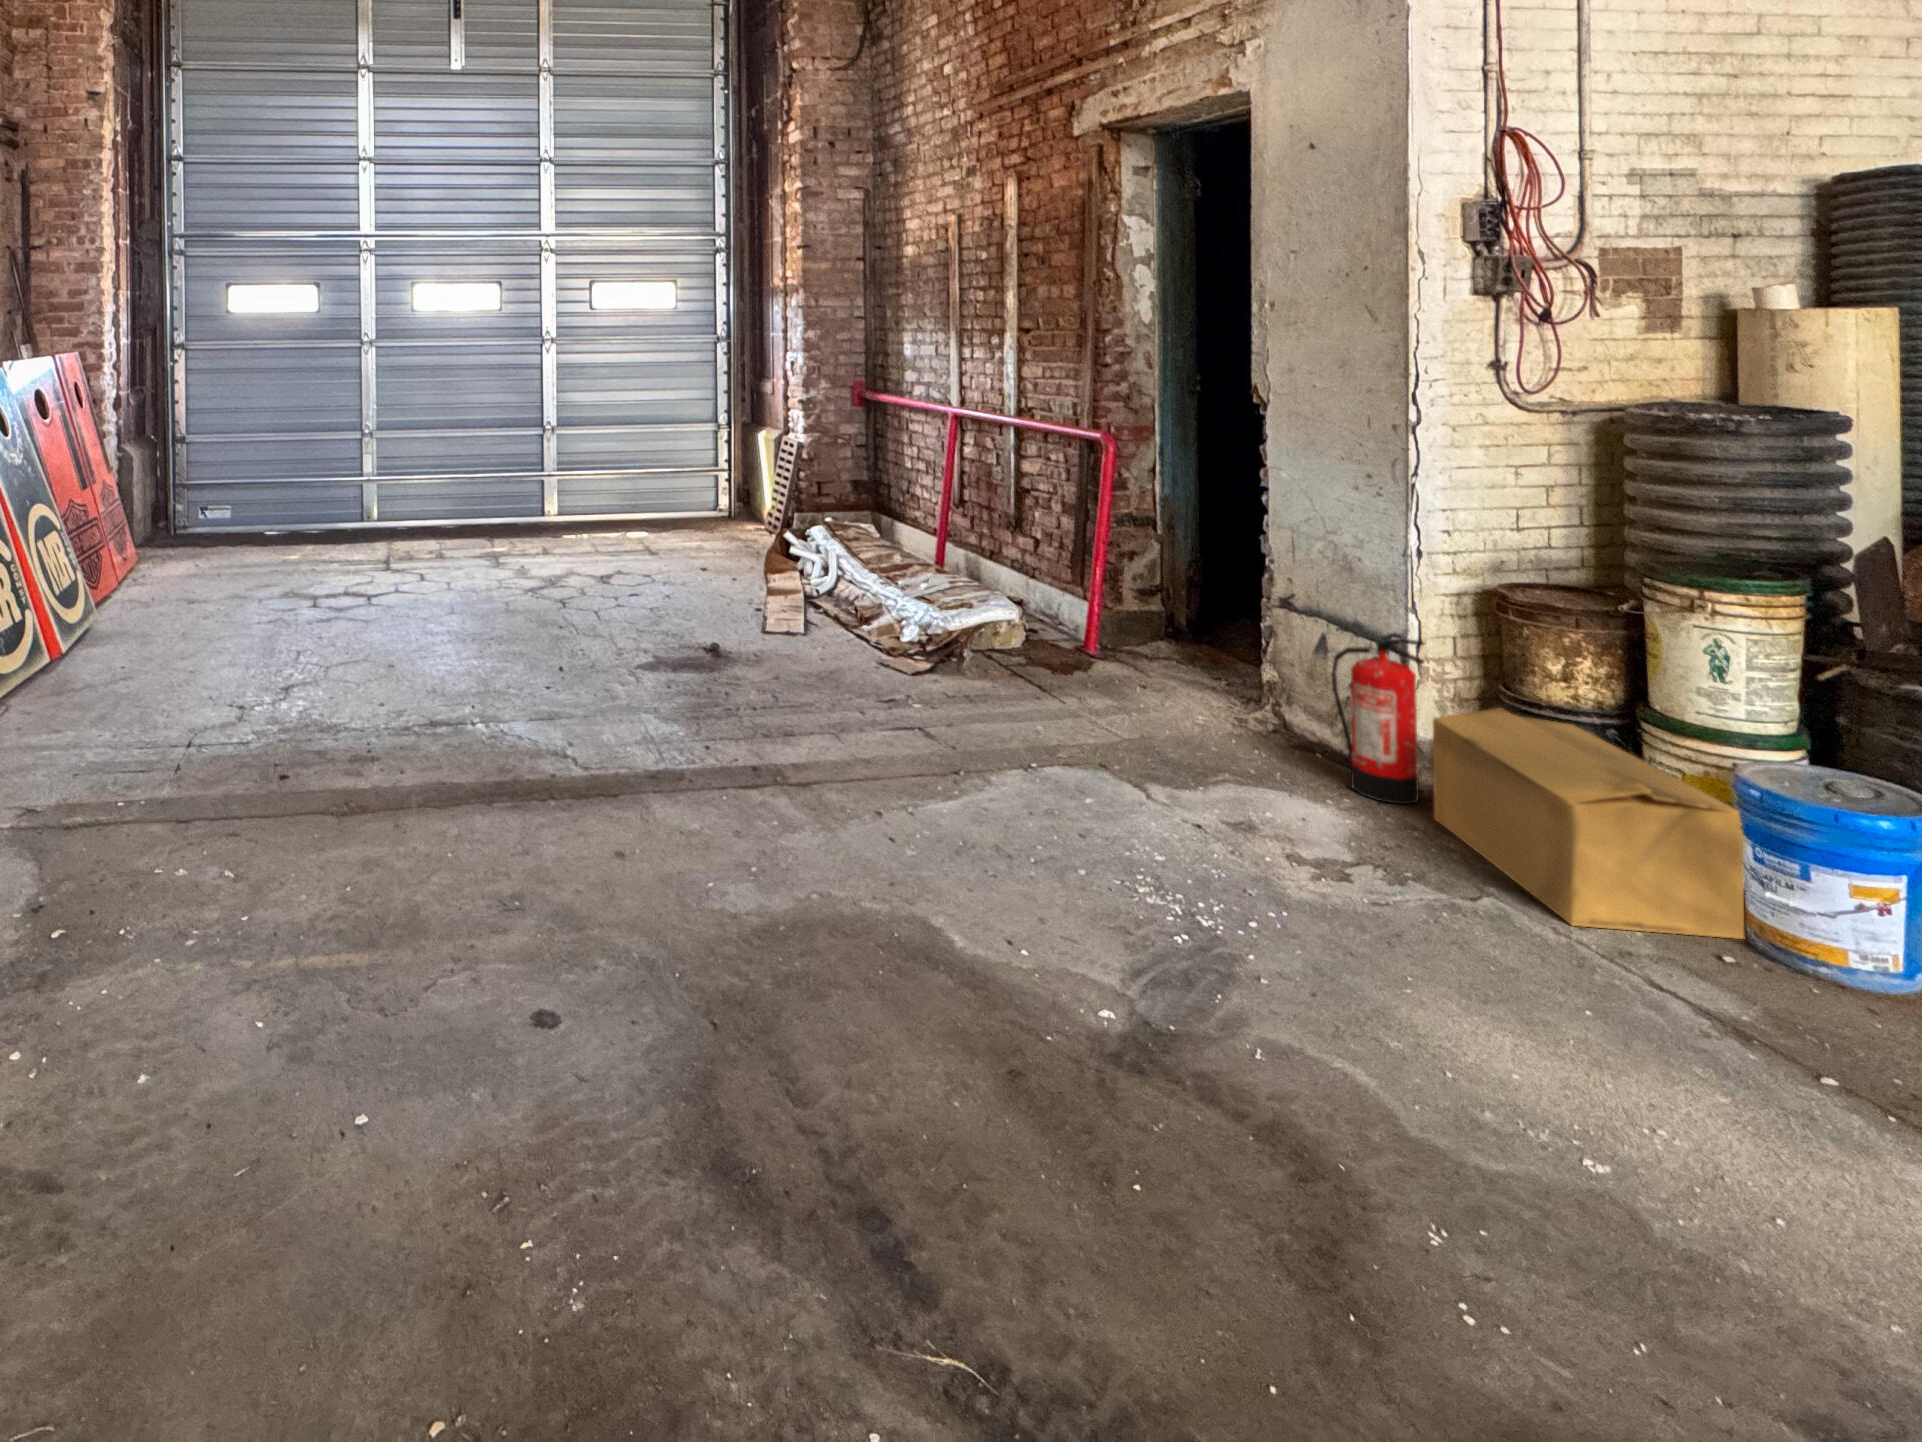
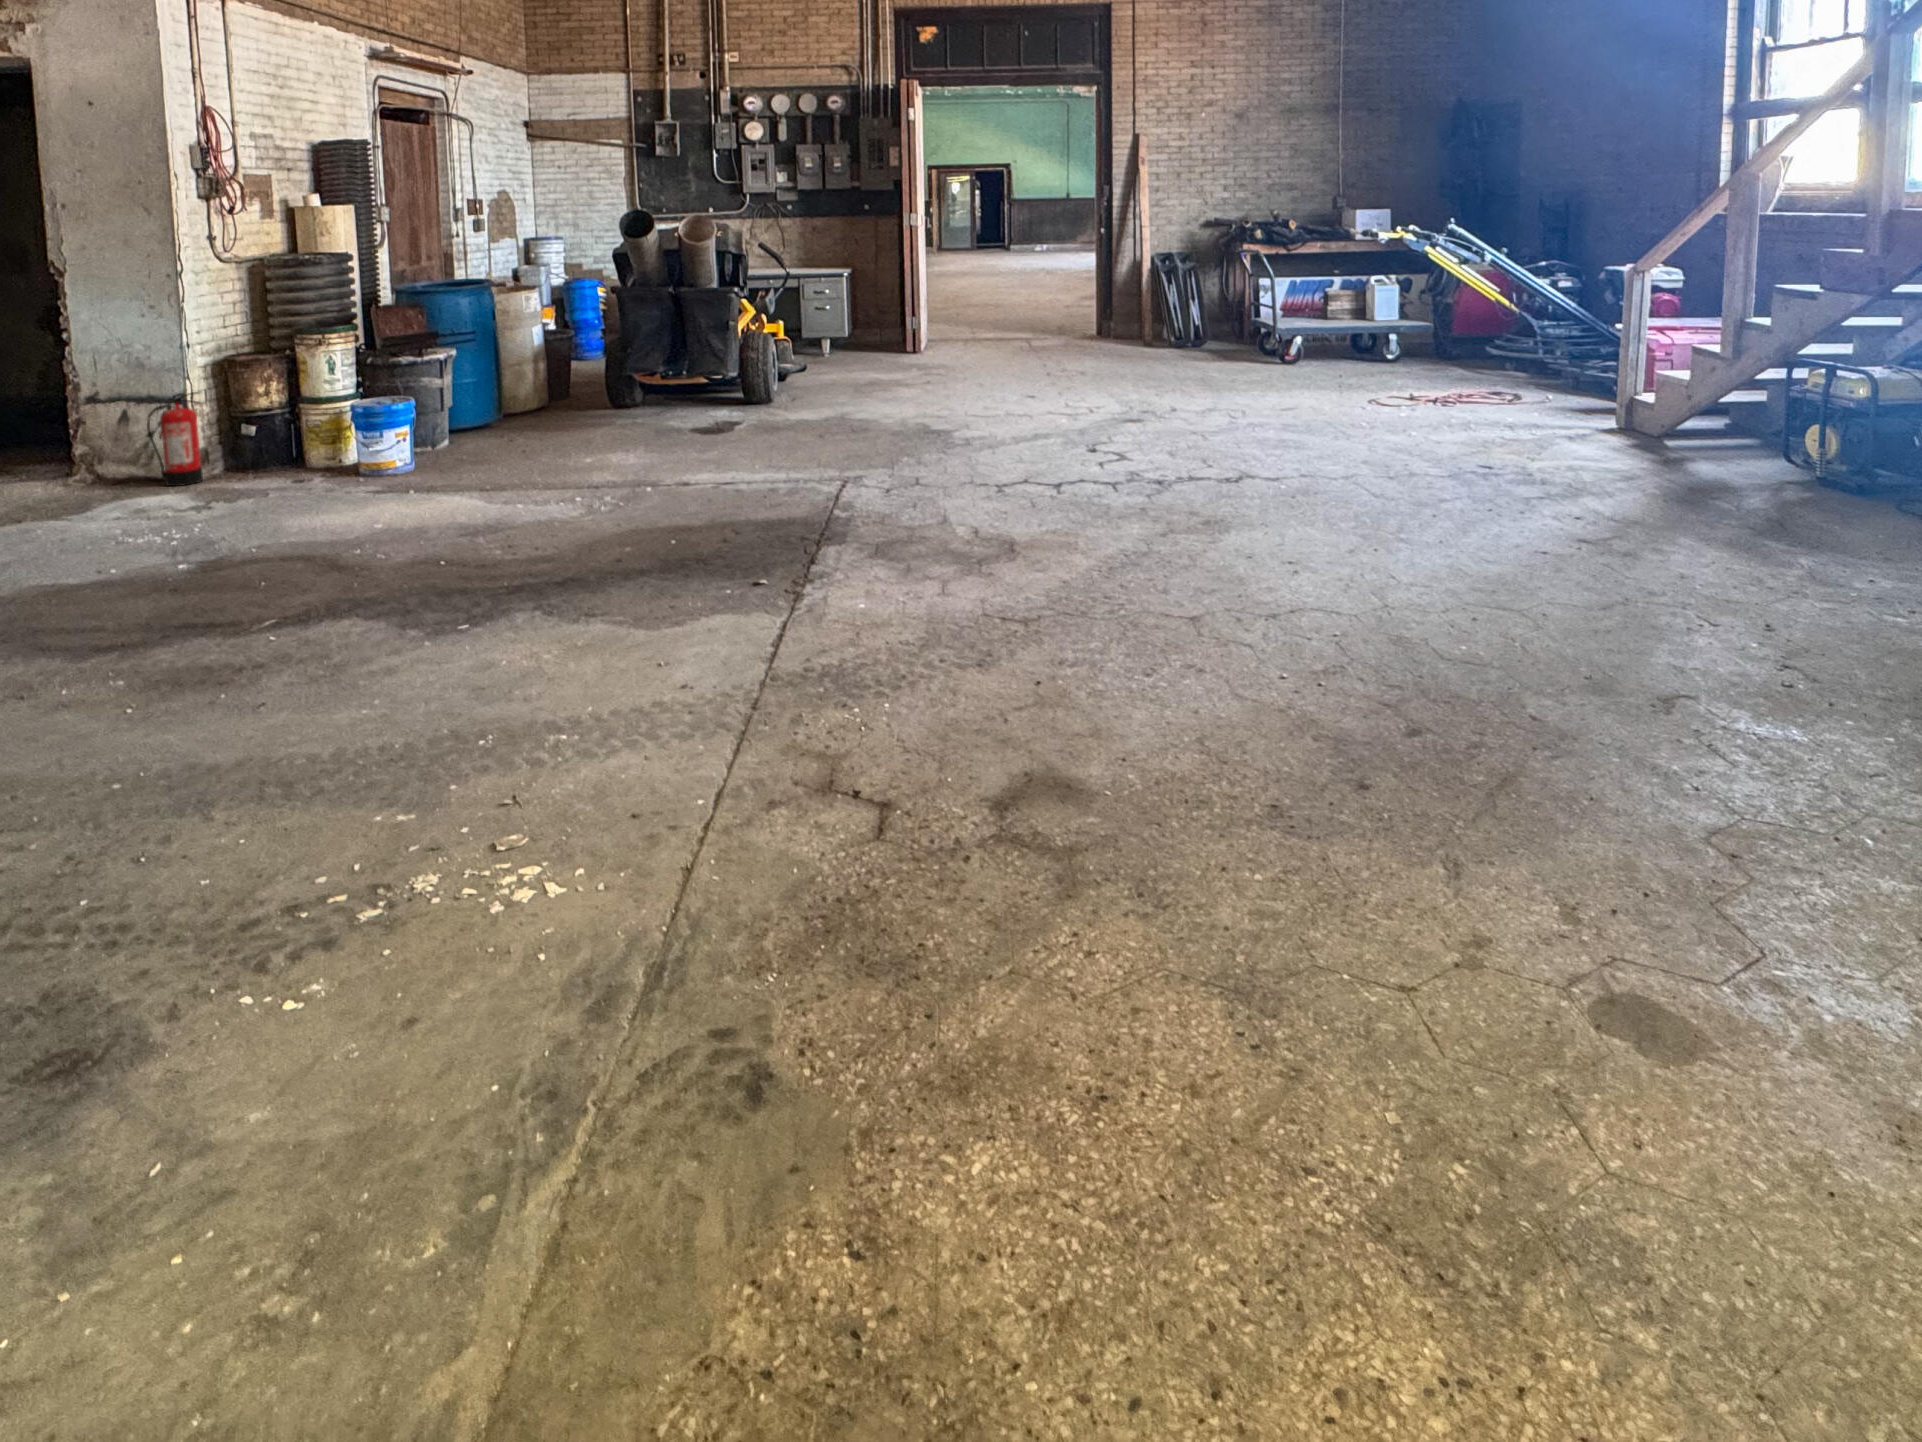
cardboard box: present [1433,708,1745,939] -> none [212,415,354,489]

